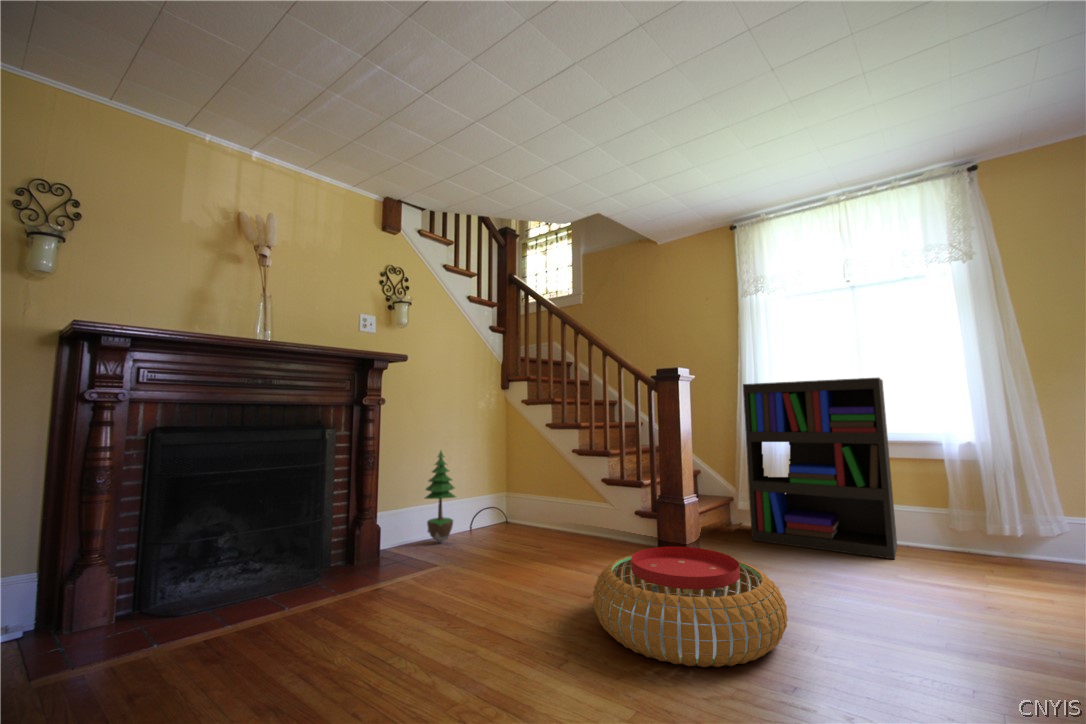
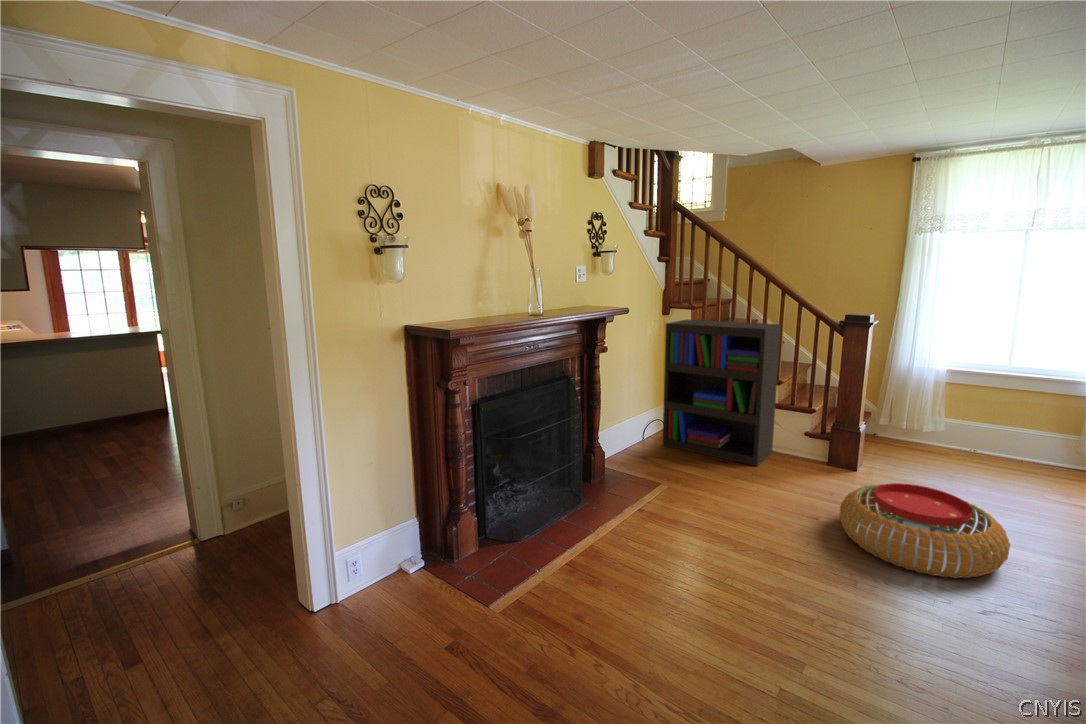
bookshelf: present [743,378,897,559] -> present [663,320,780,466]
potted tree: present [425,451,455,543] -> none [621,380,649,456]

